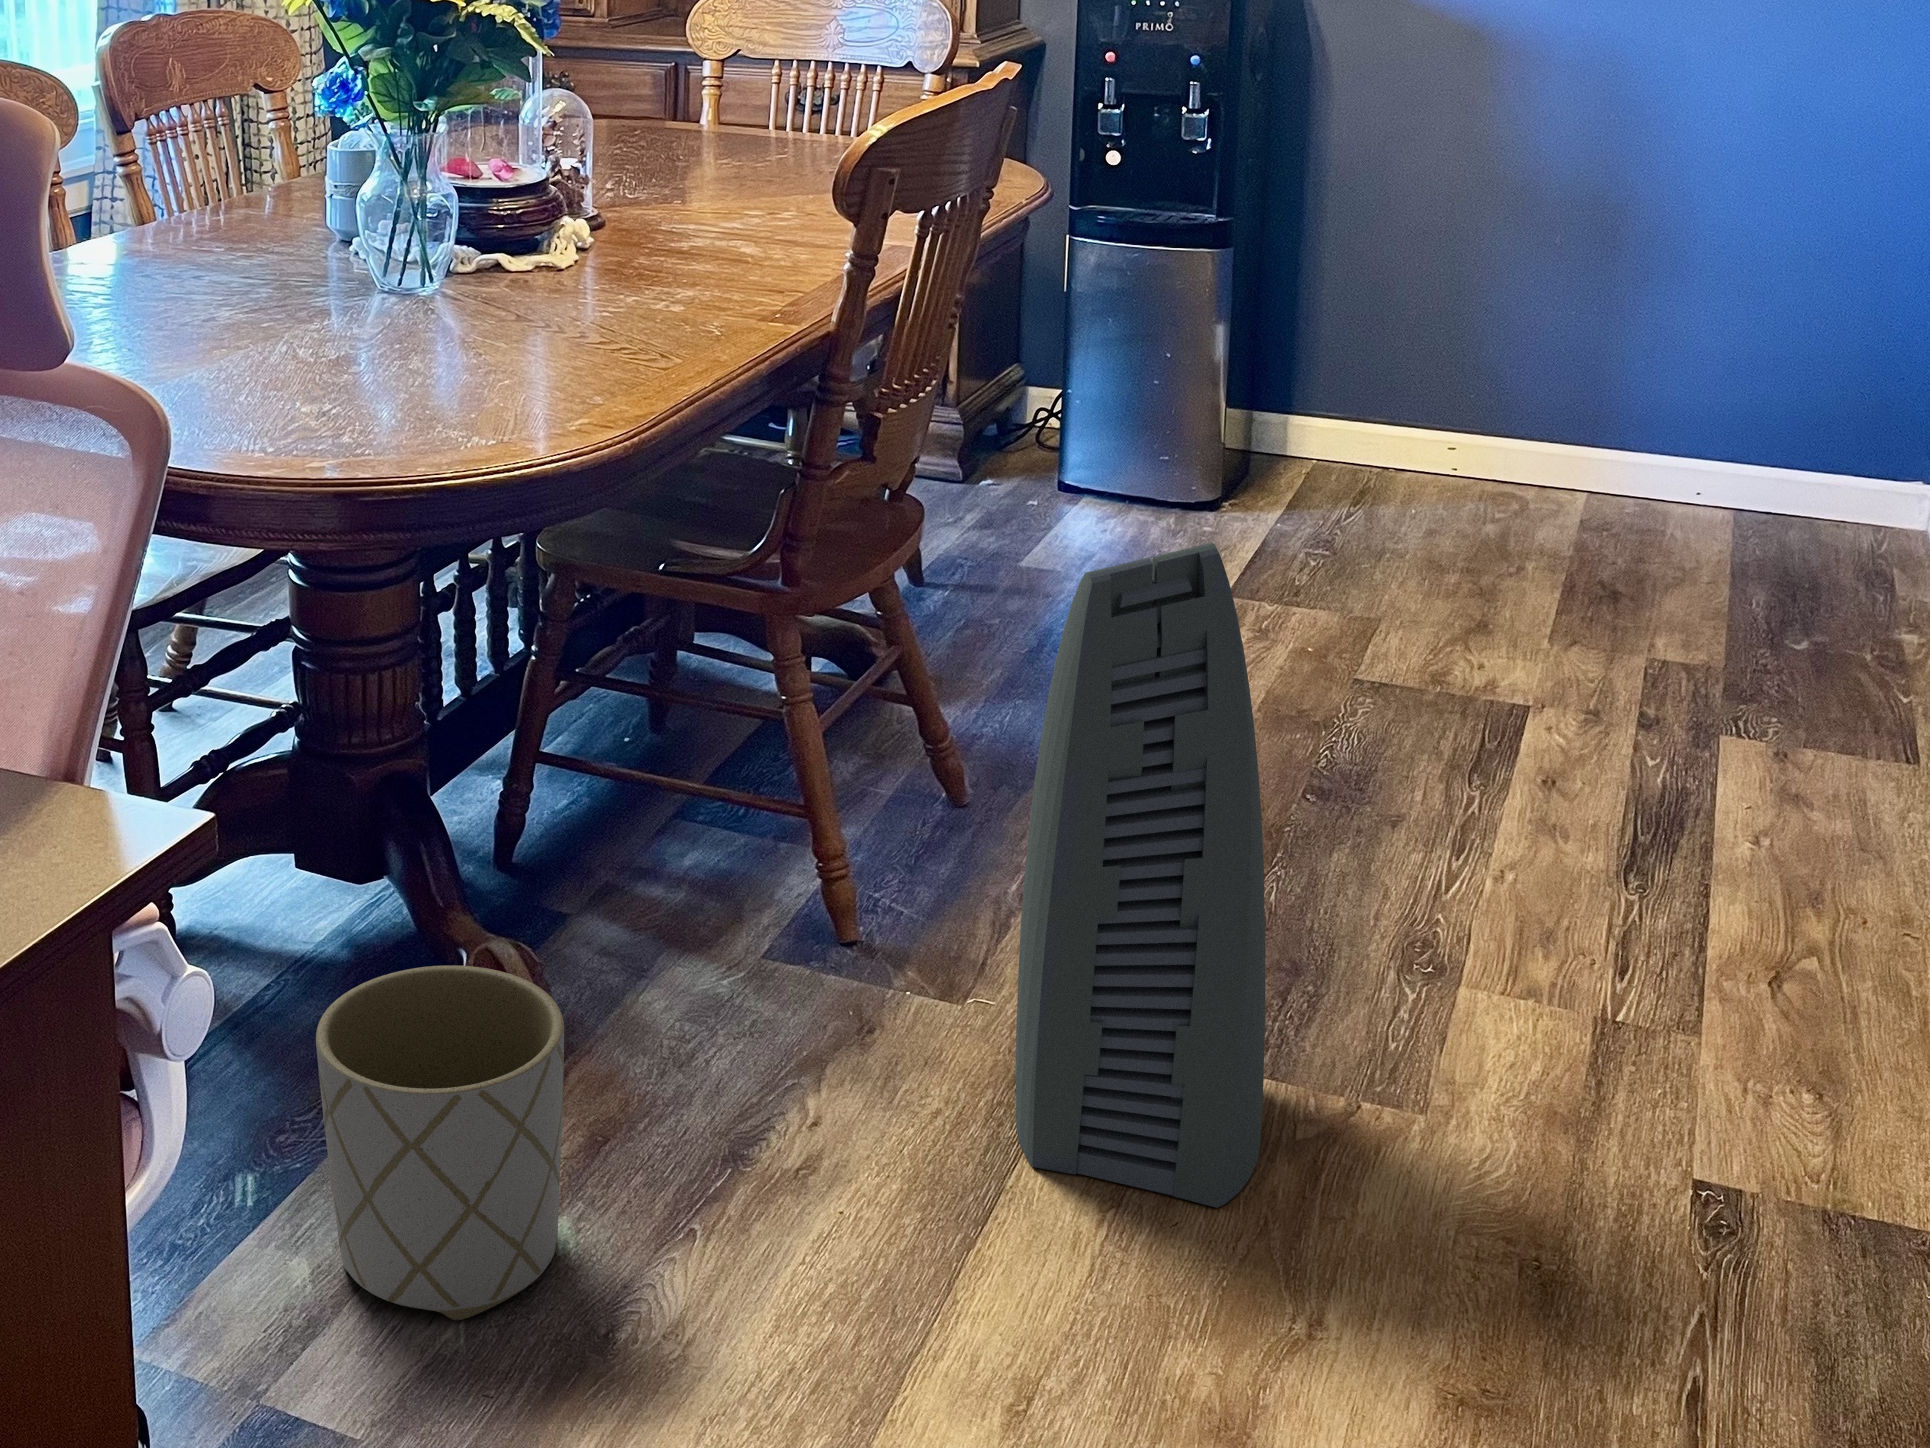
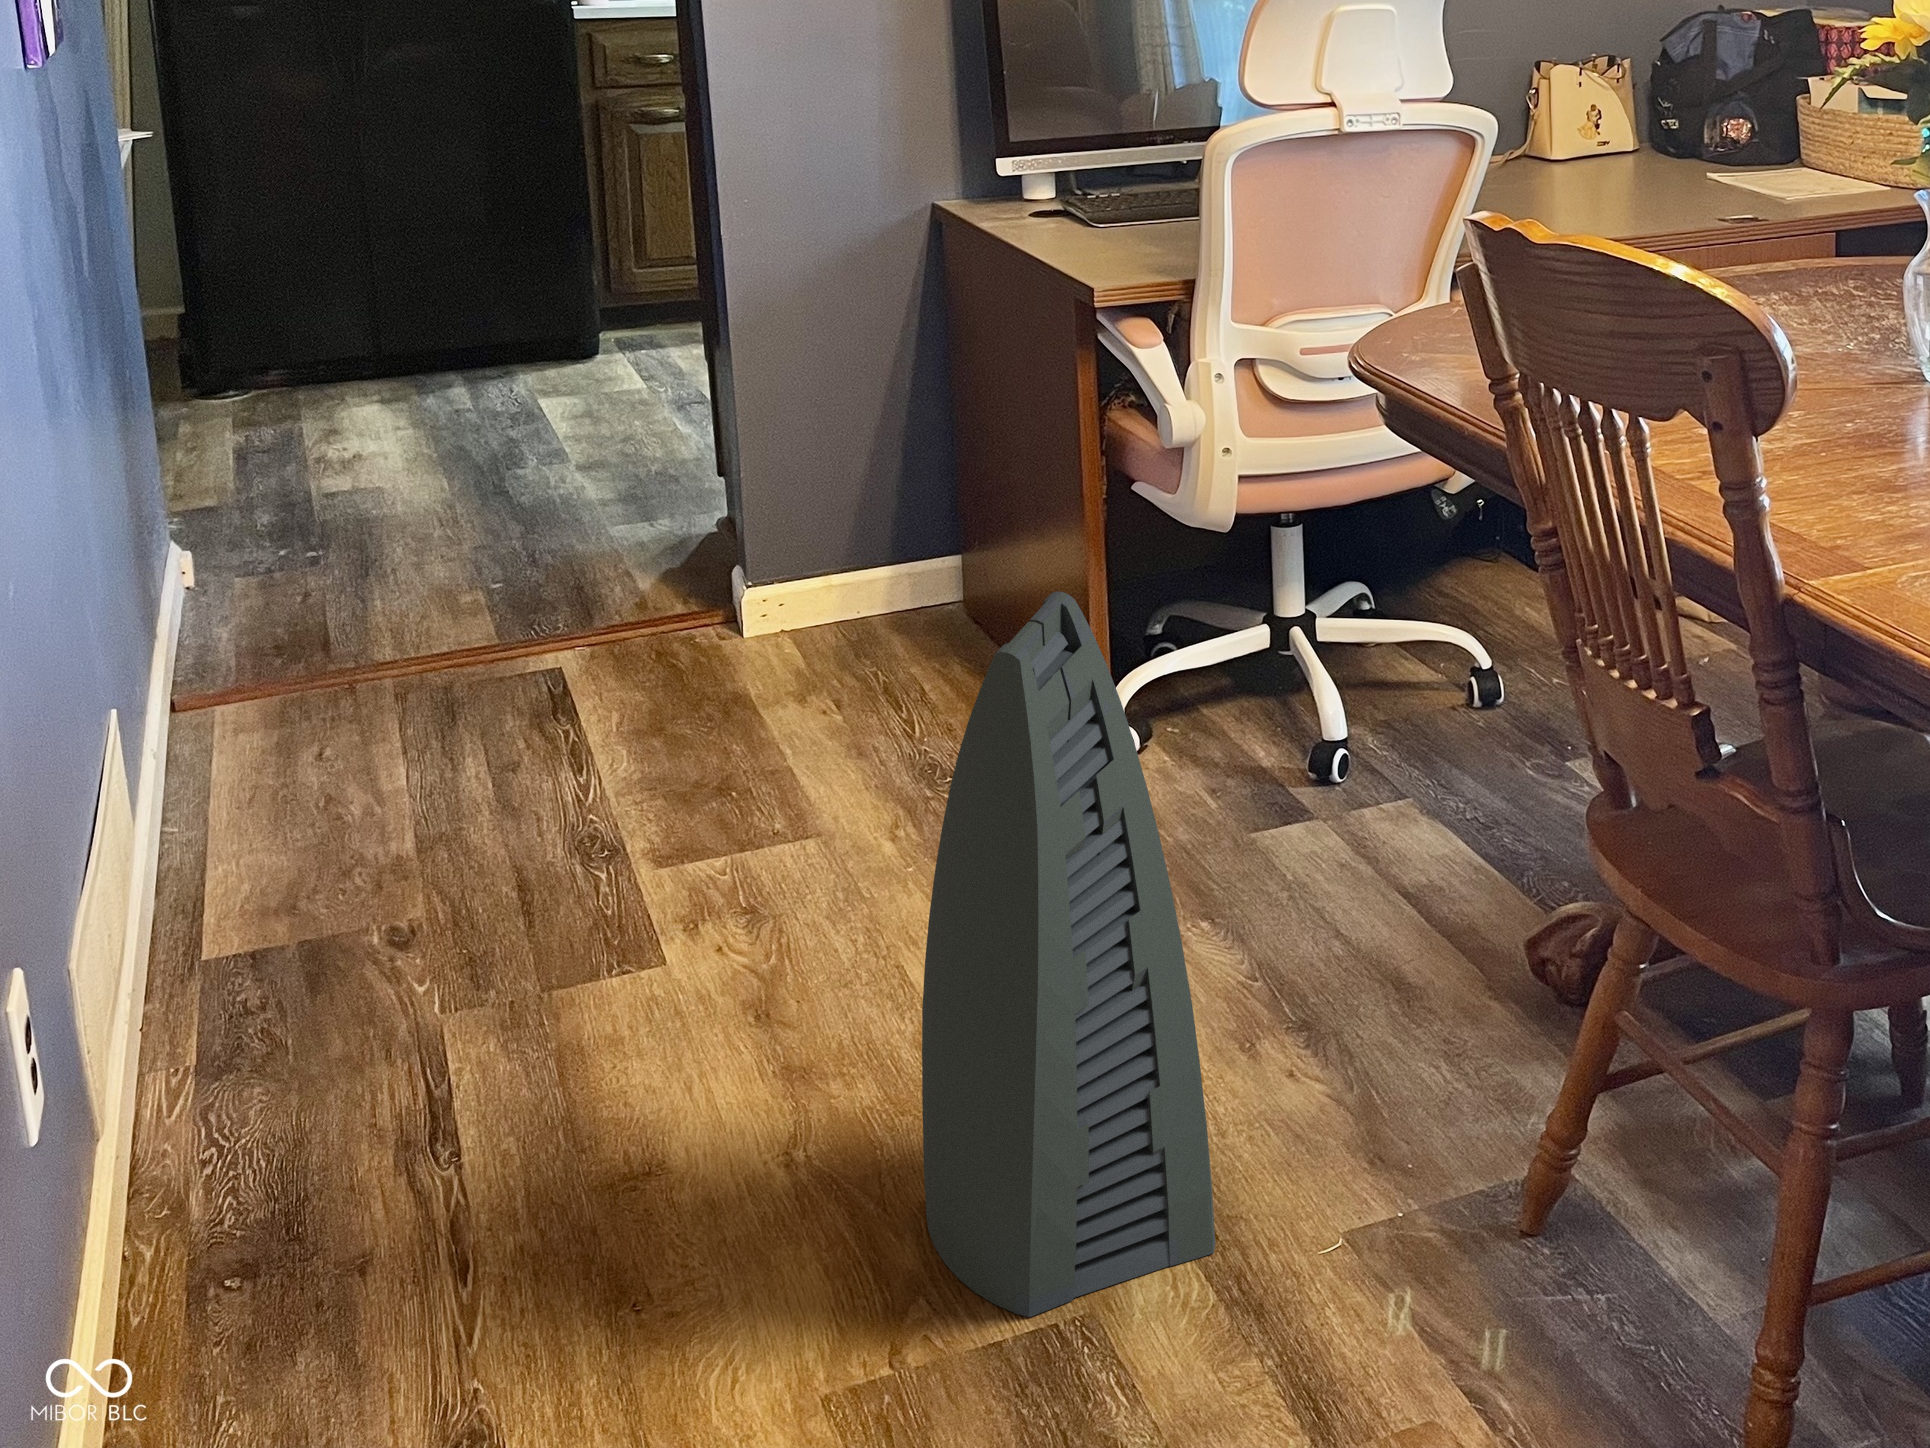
planter: present [316,965,564,1320] -> none [1268,685,1455,930]

